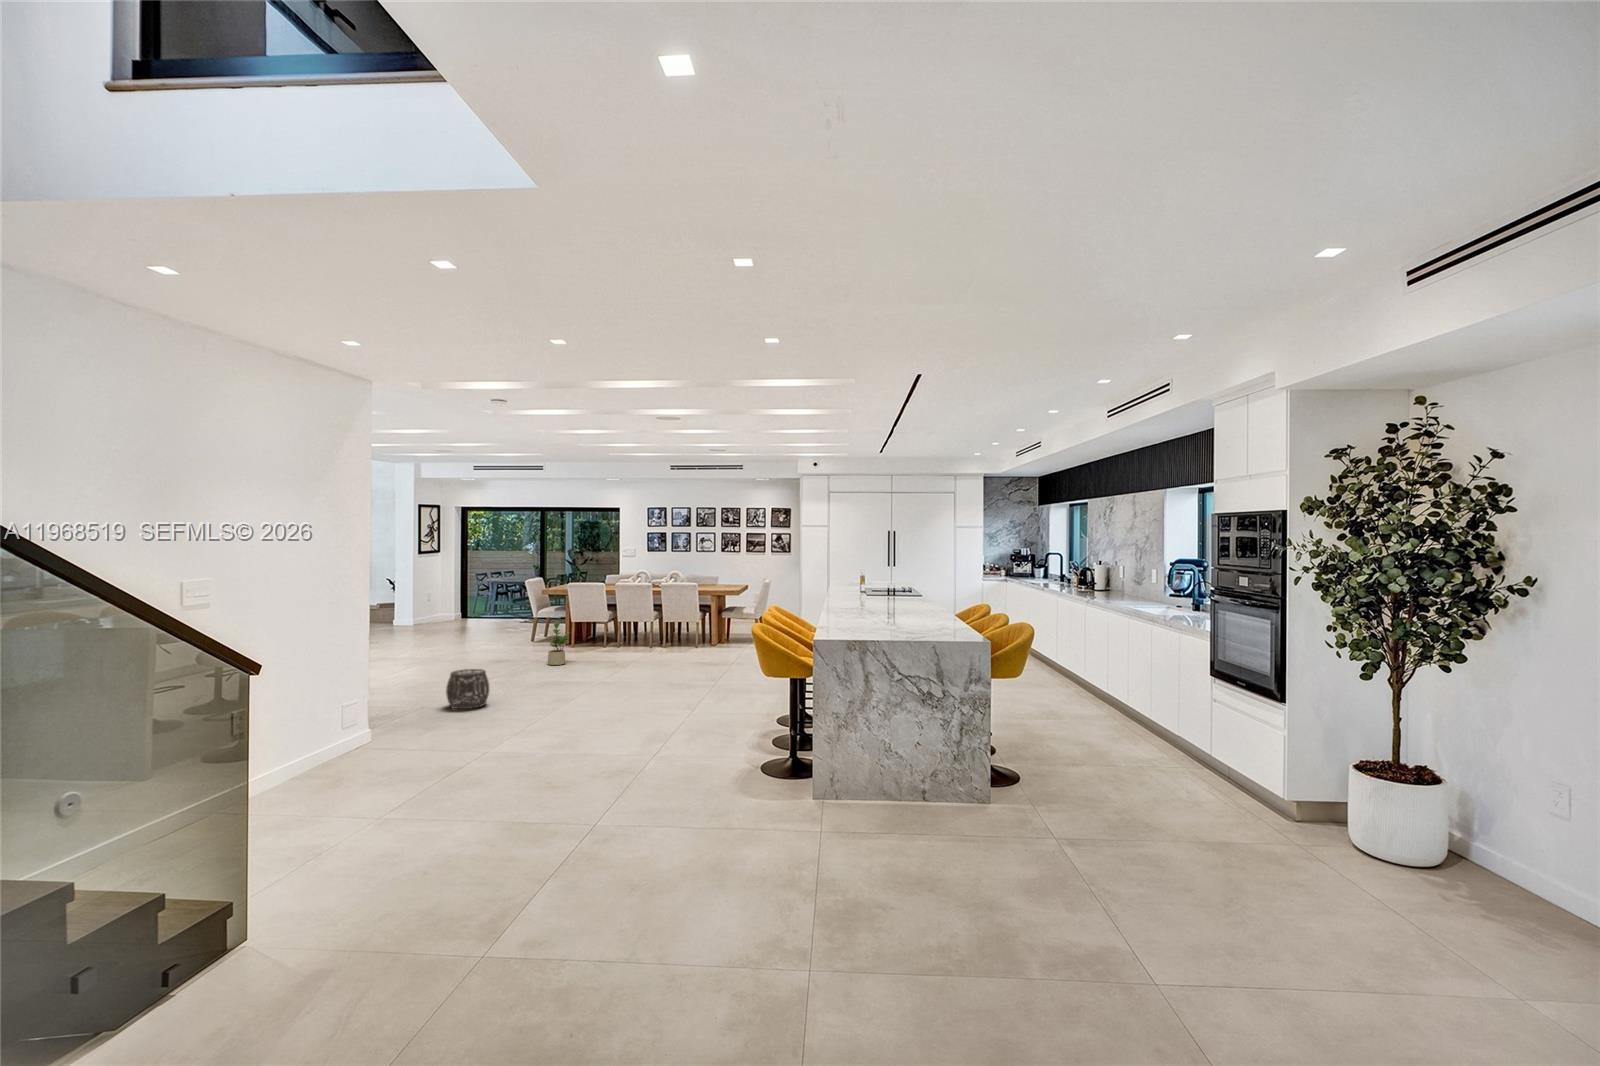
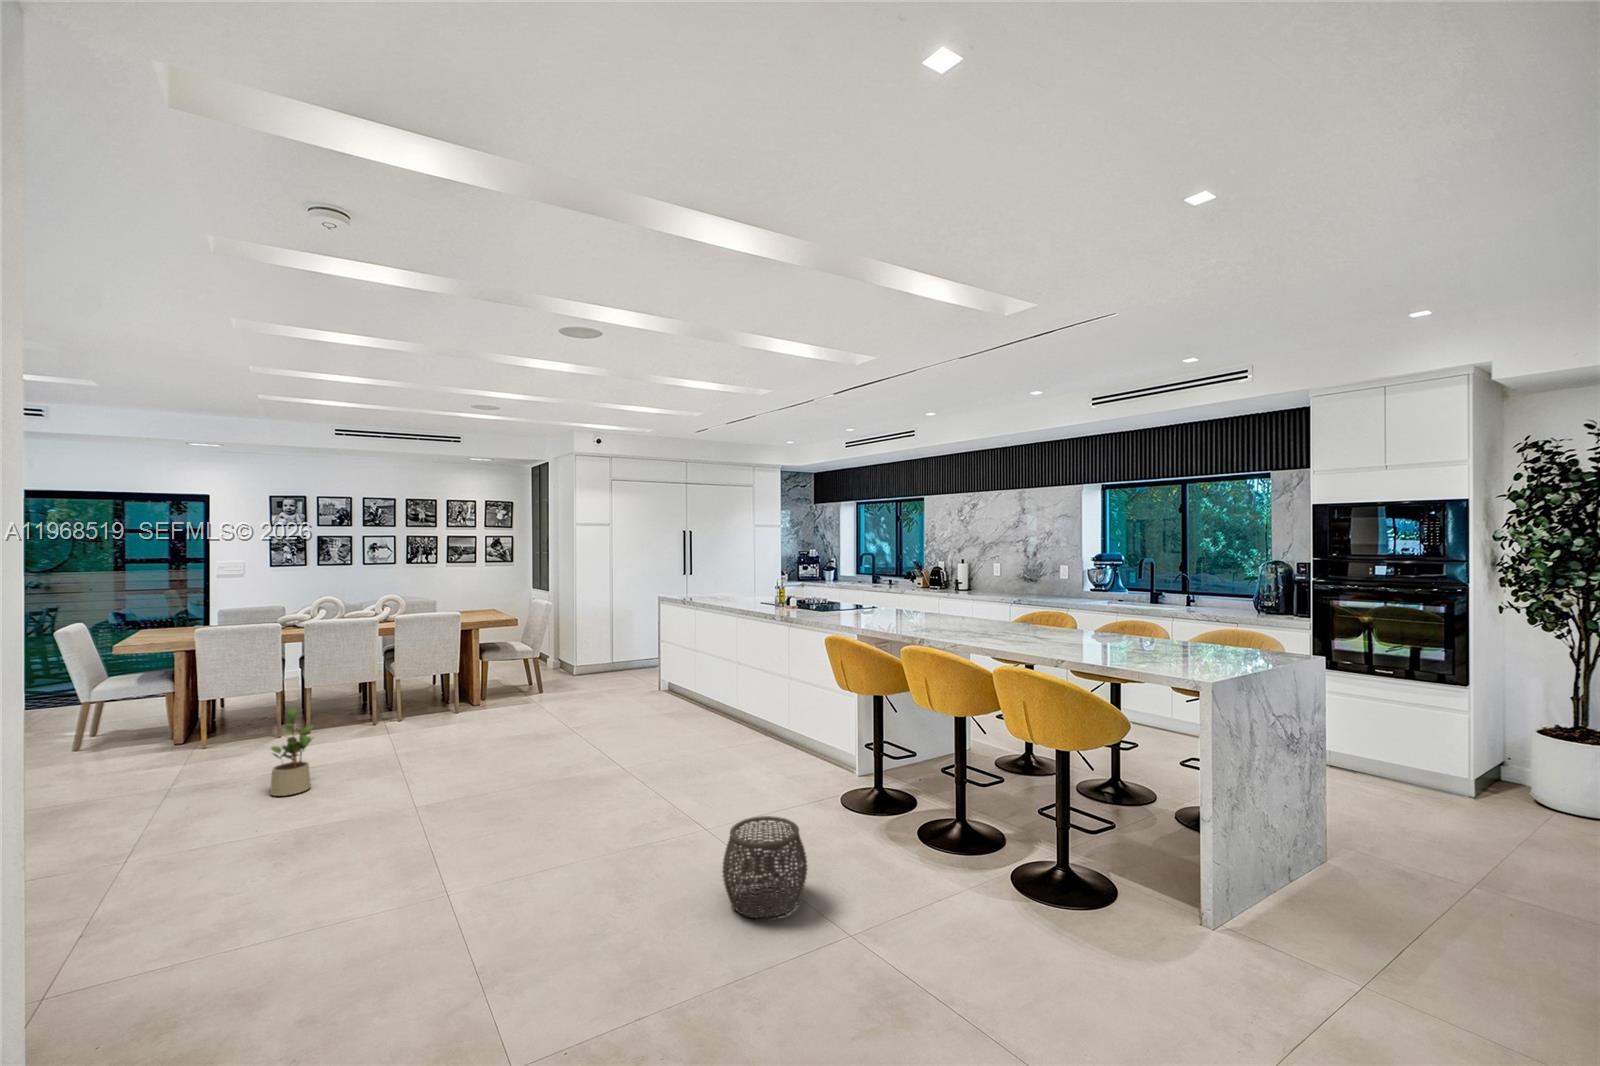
woven basket: present [446,669,489,709] -> present [722,816,807,919]

